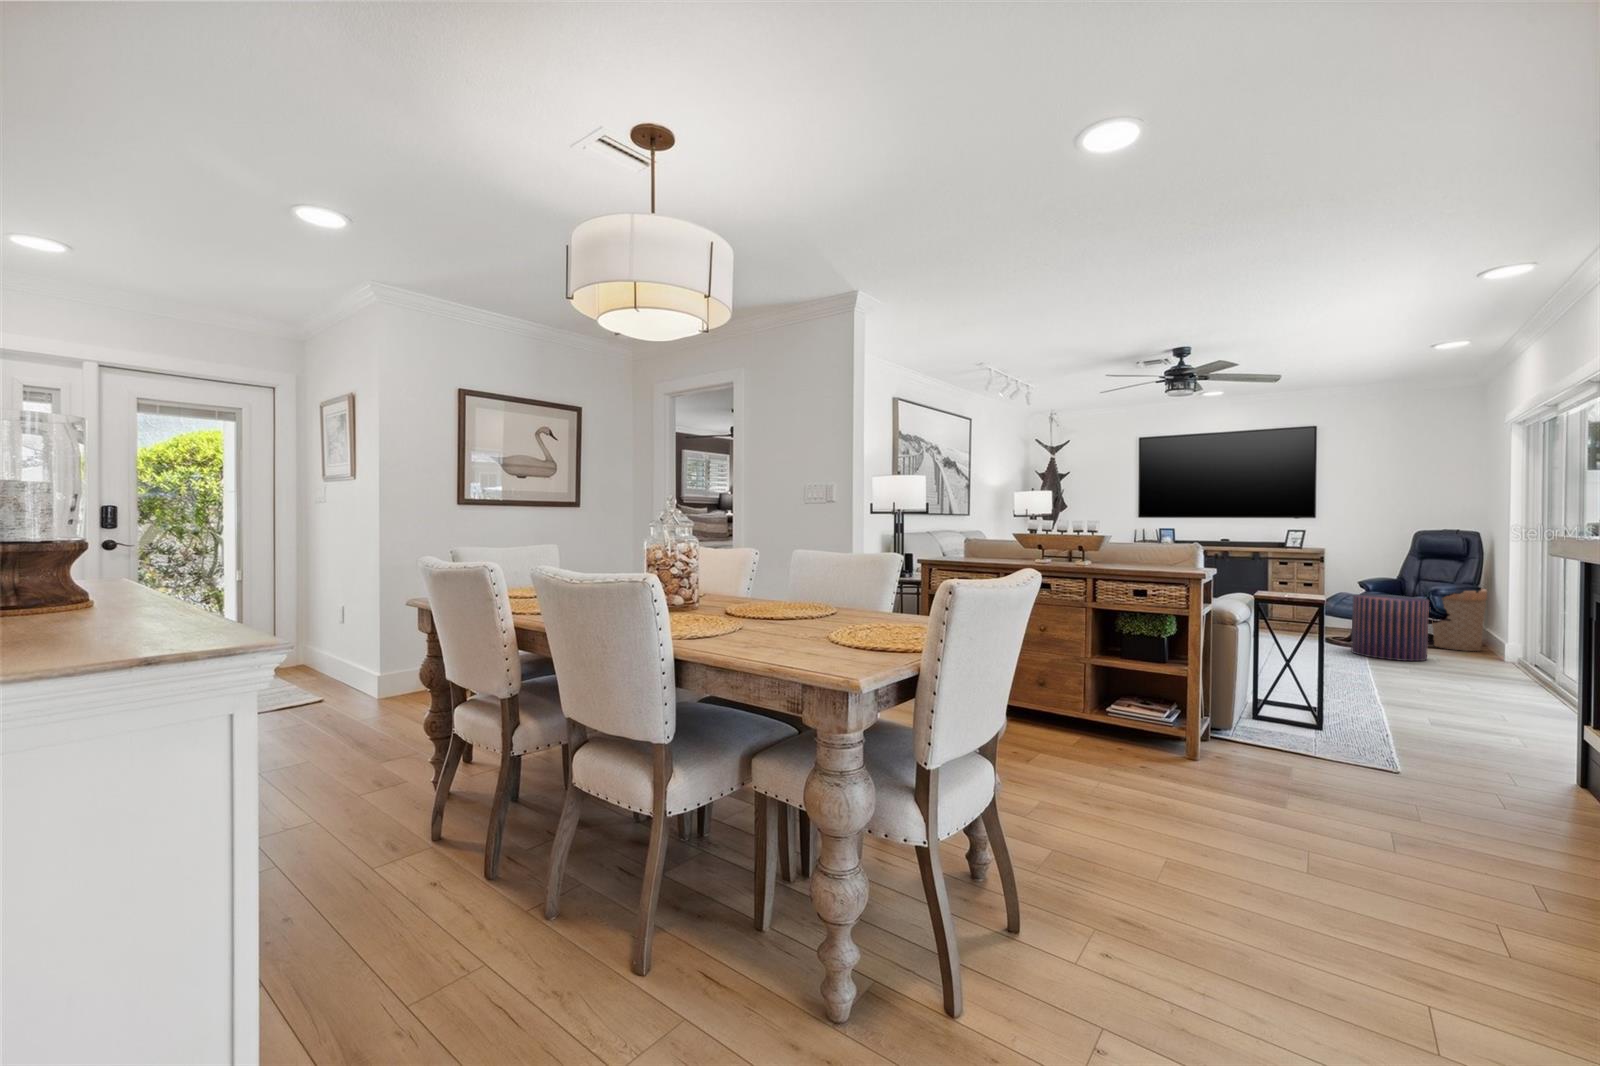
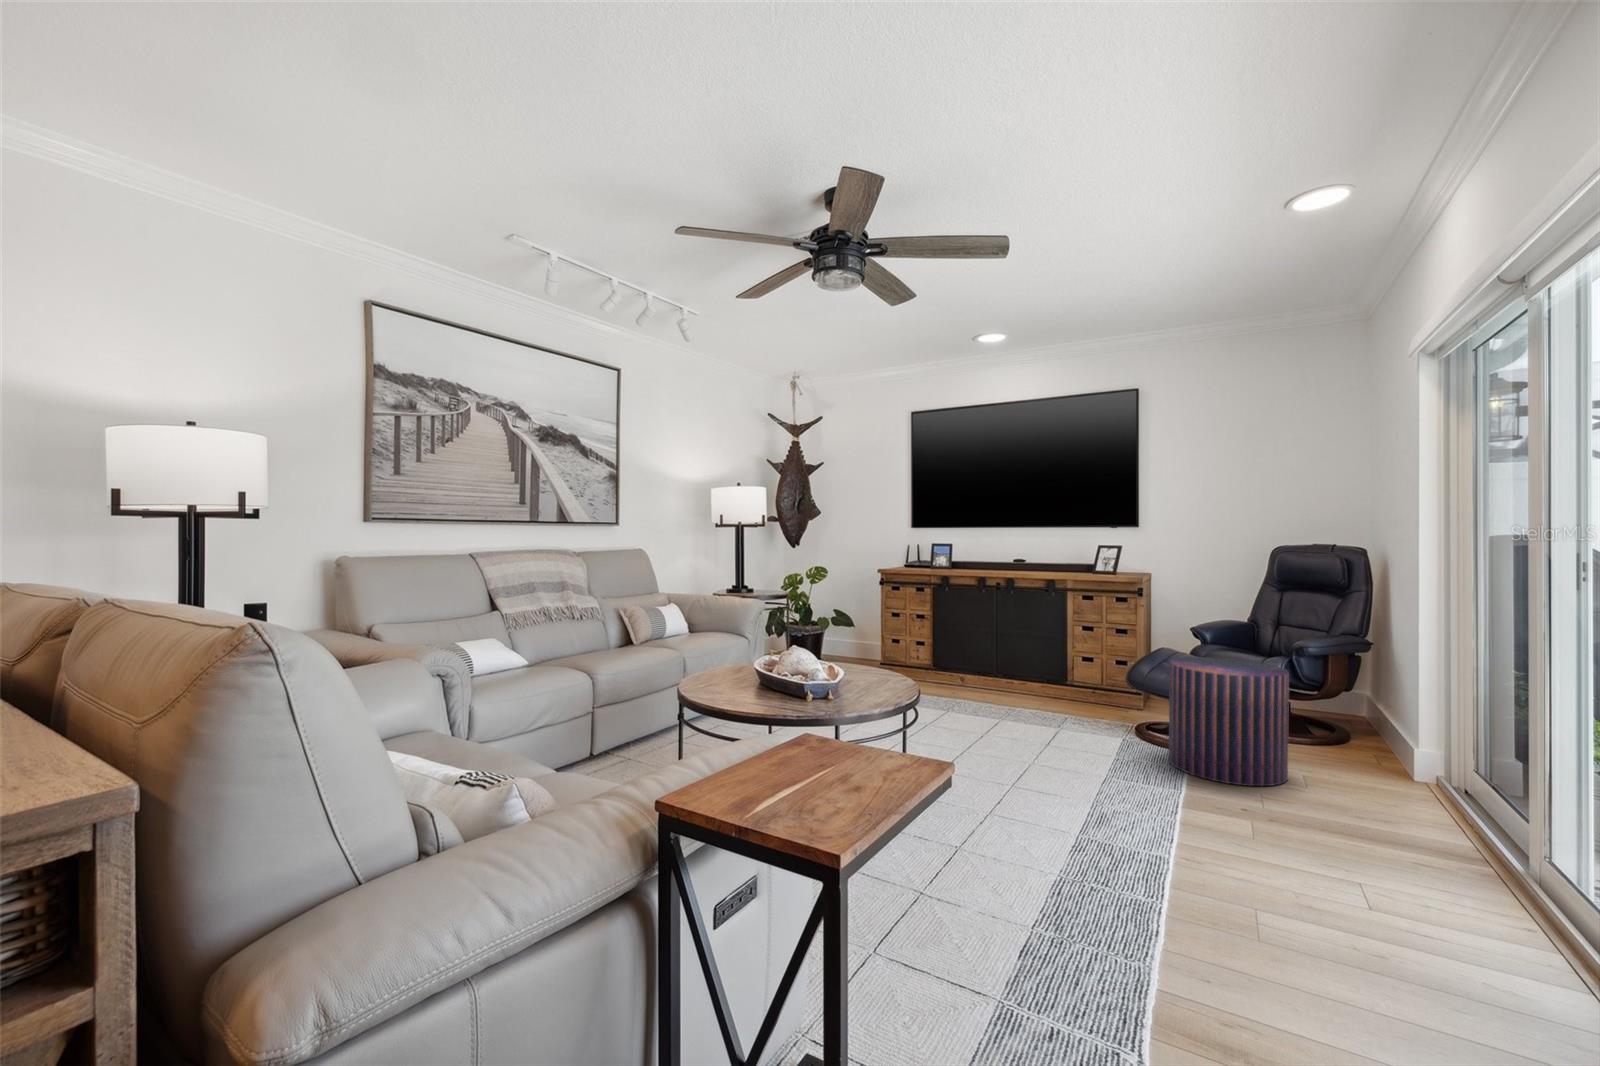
basket: present [1432,589,1487,651] -> none [1290,636,1379,748]

